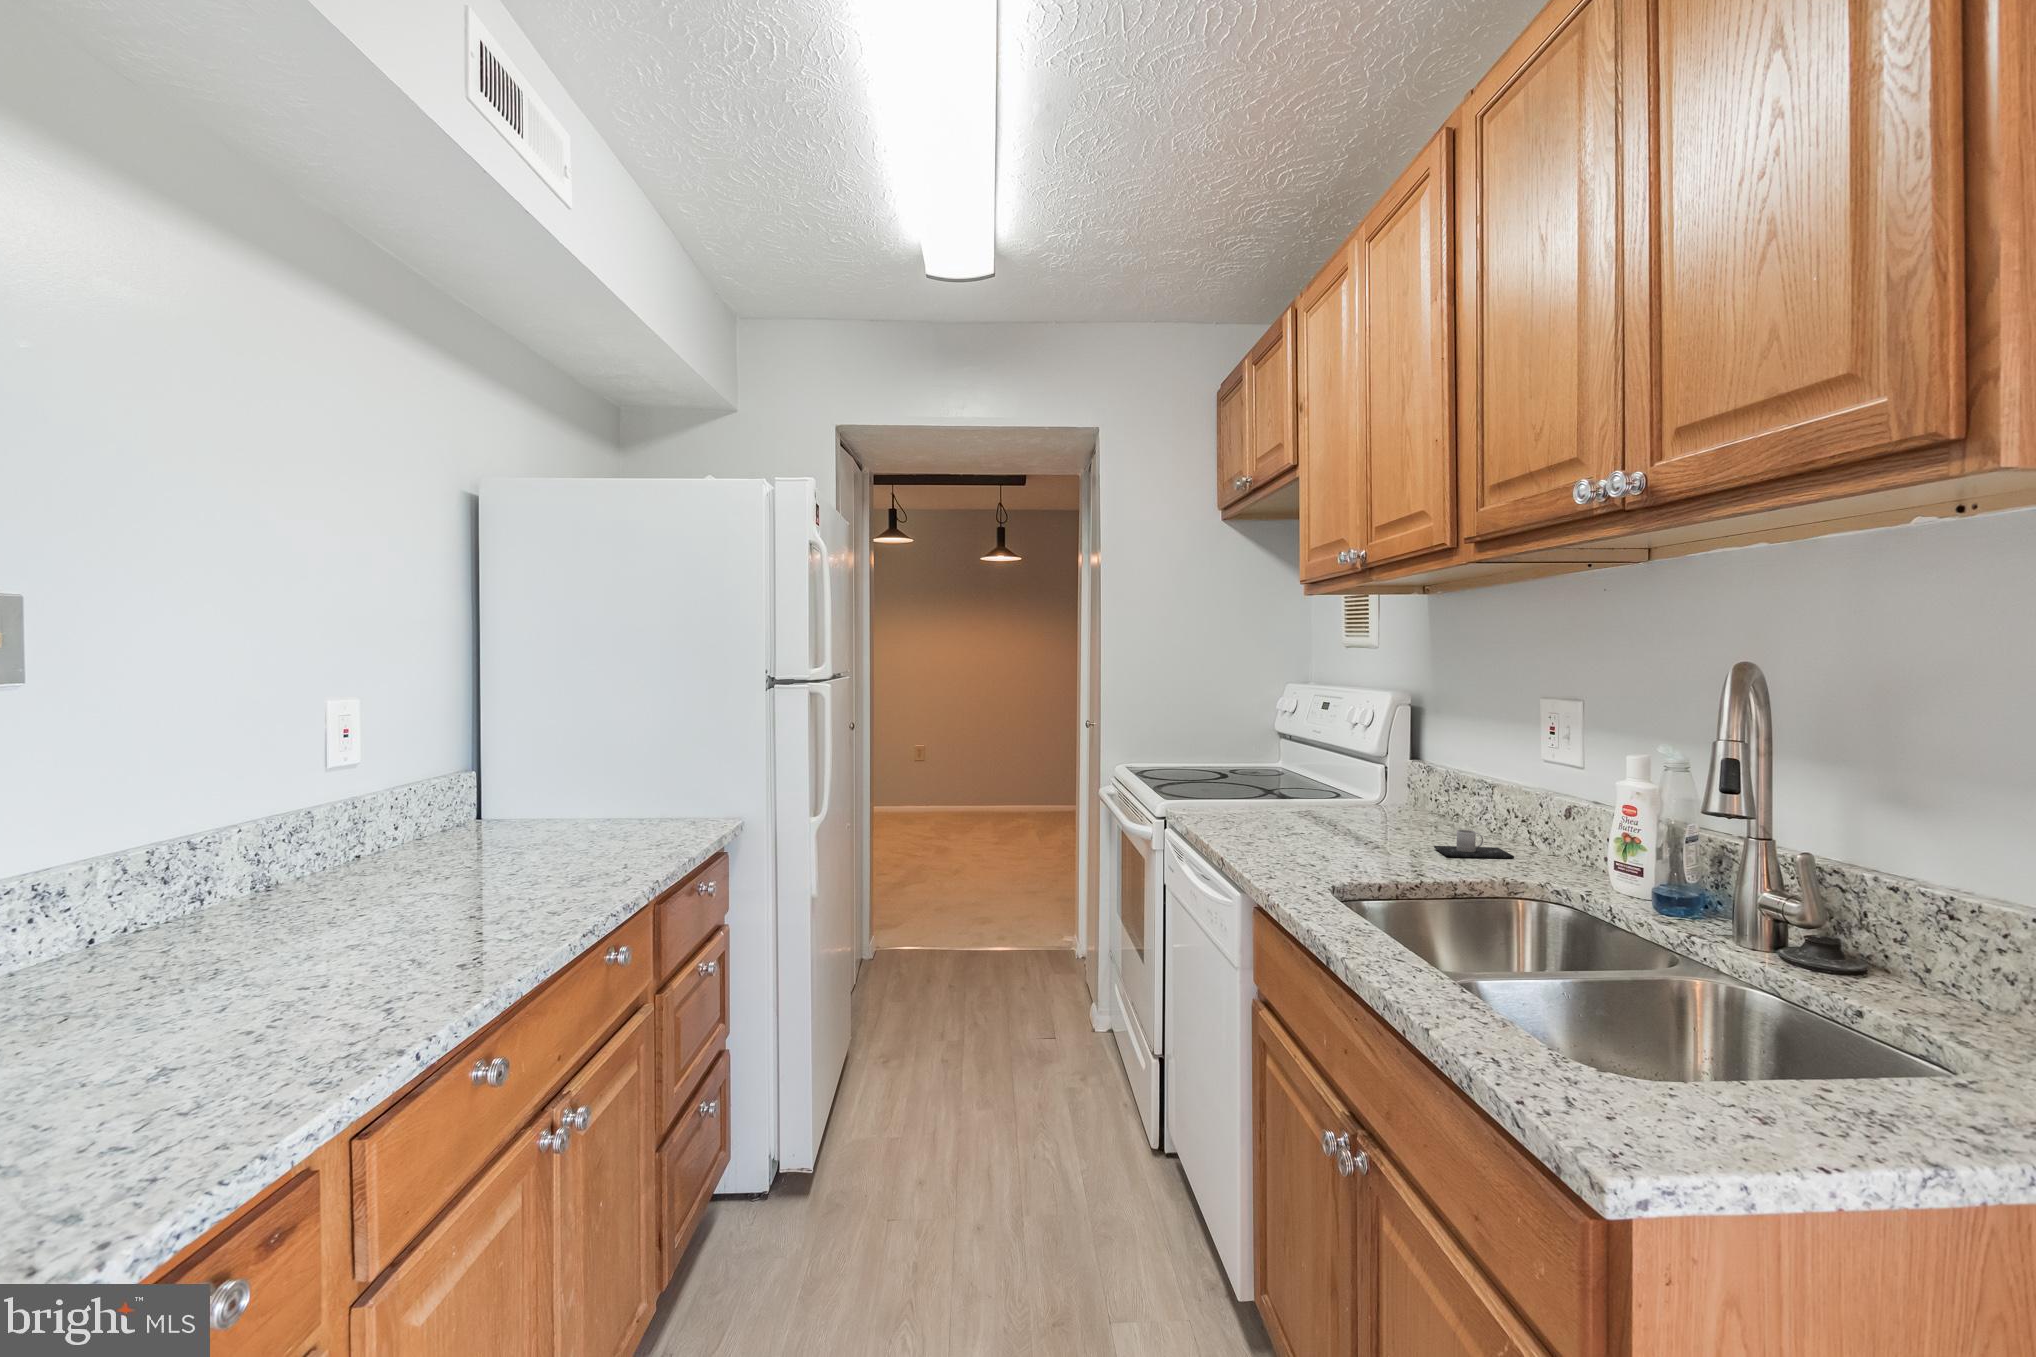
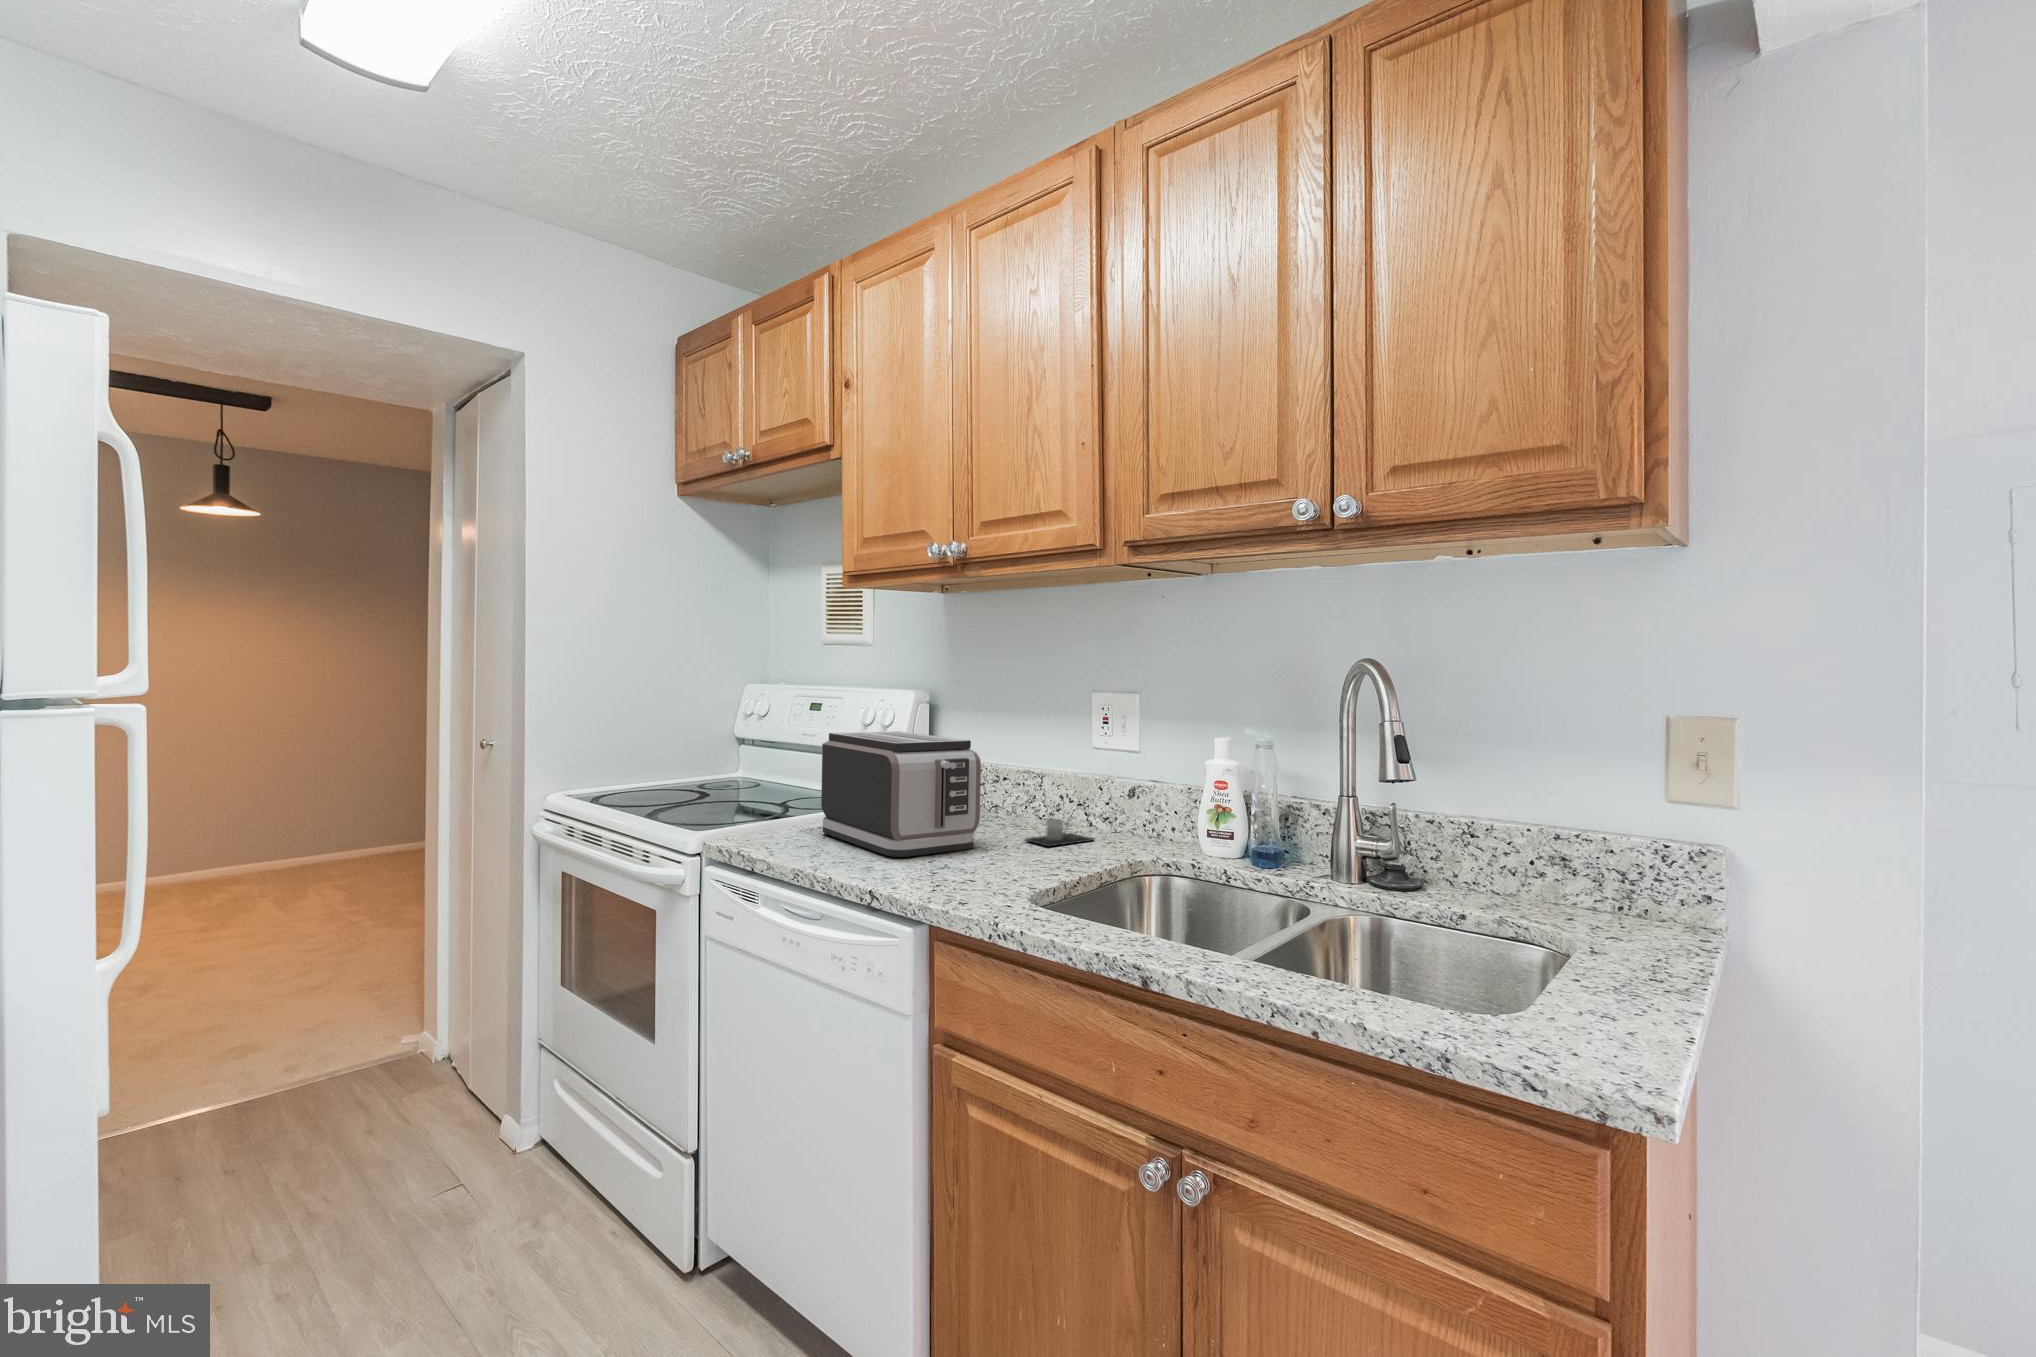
toaster: none [1260,733,1380,848] -> present [821,731,981,857]

